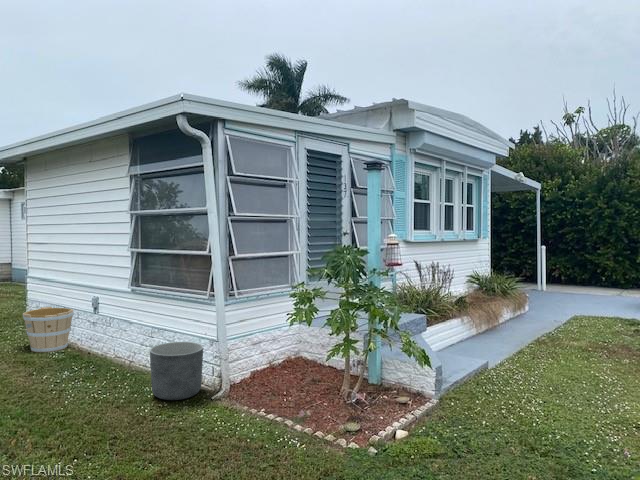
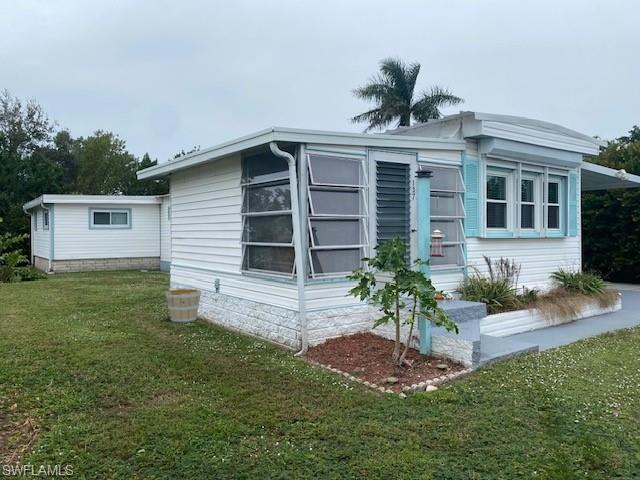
planter: present [150,342,203,400] -> none [250,314,289,356]

